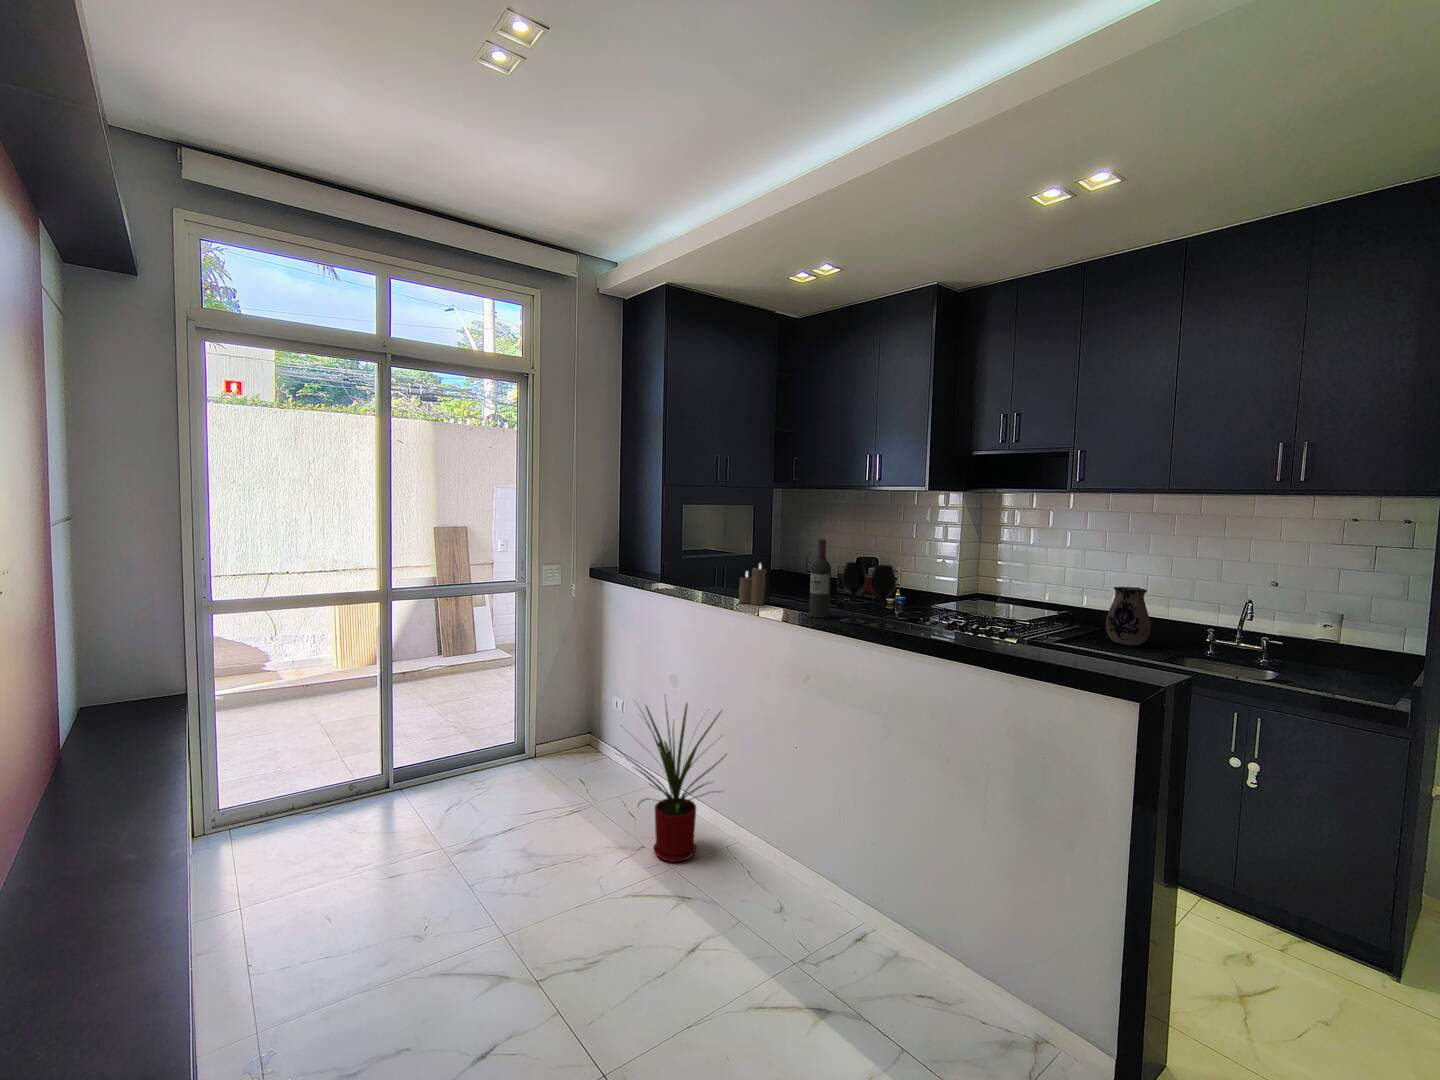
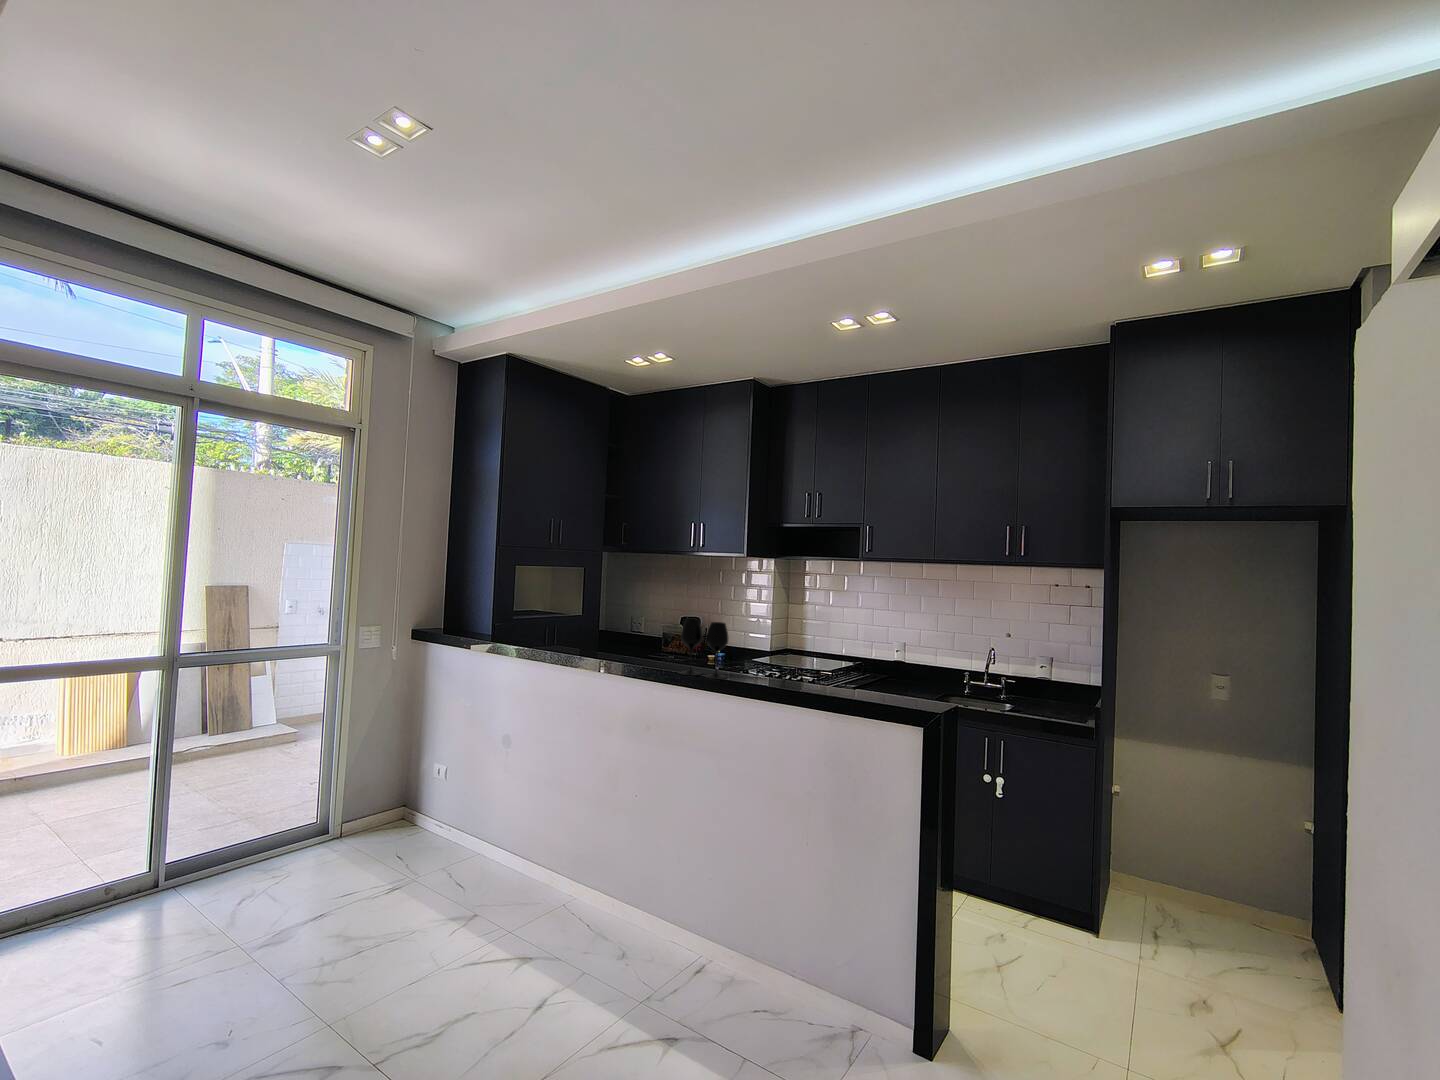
wine bottle: present [809,539,831,618] -> none [650,599,670,672]
candle: present [739,564,766,605] -> none [580,622,607,662]
ceramic pitcher: present [1105,587,1151,645] -> none [891,639,925,688]
house plant: present [619,704,726,862] -> none [446,752,566,926]

